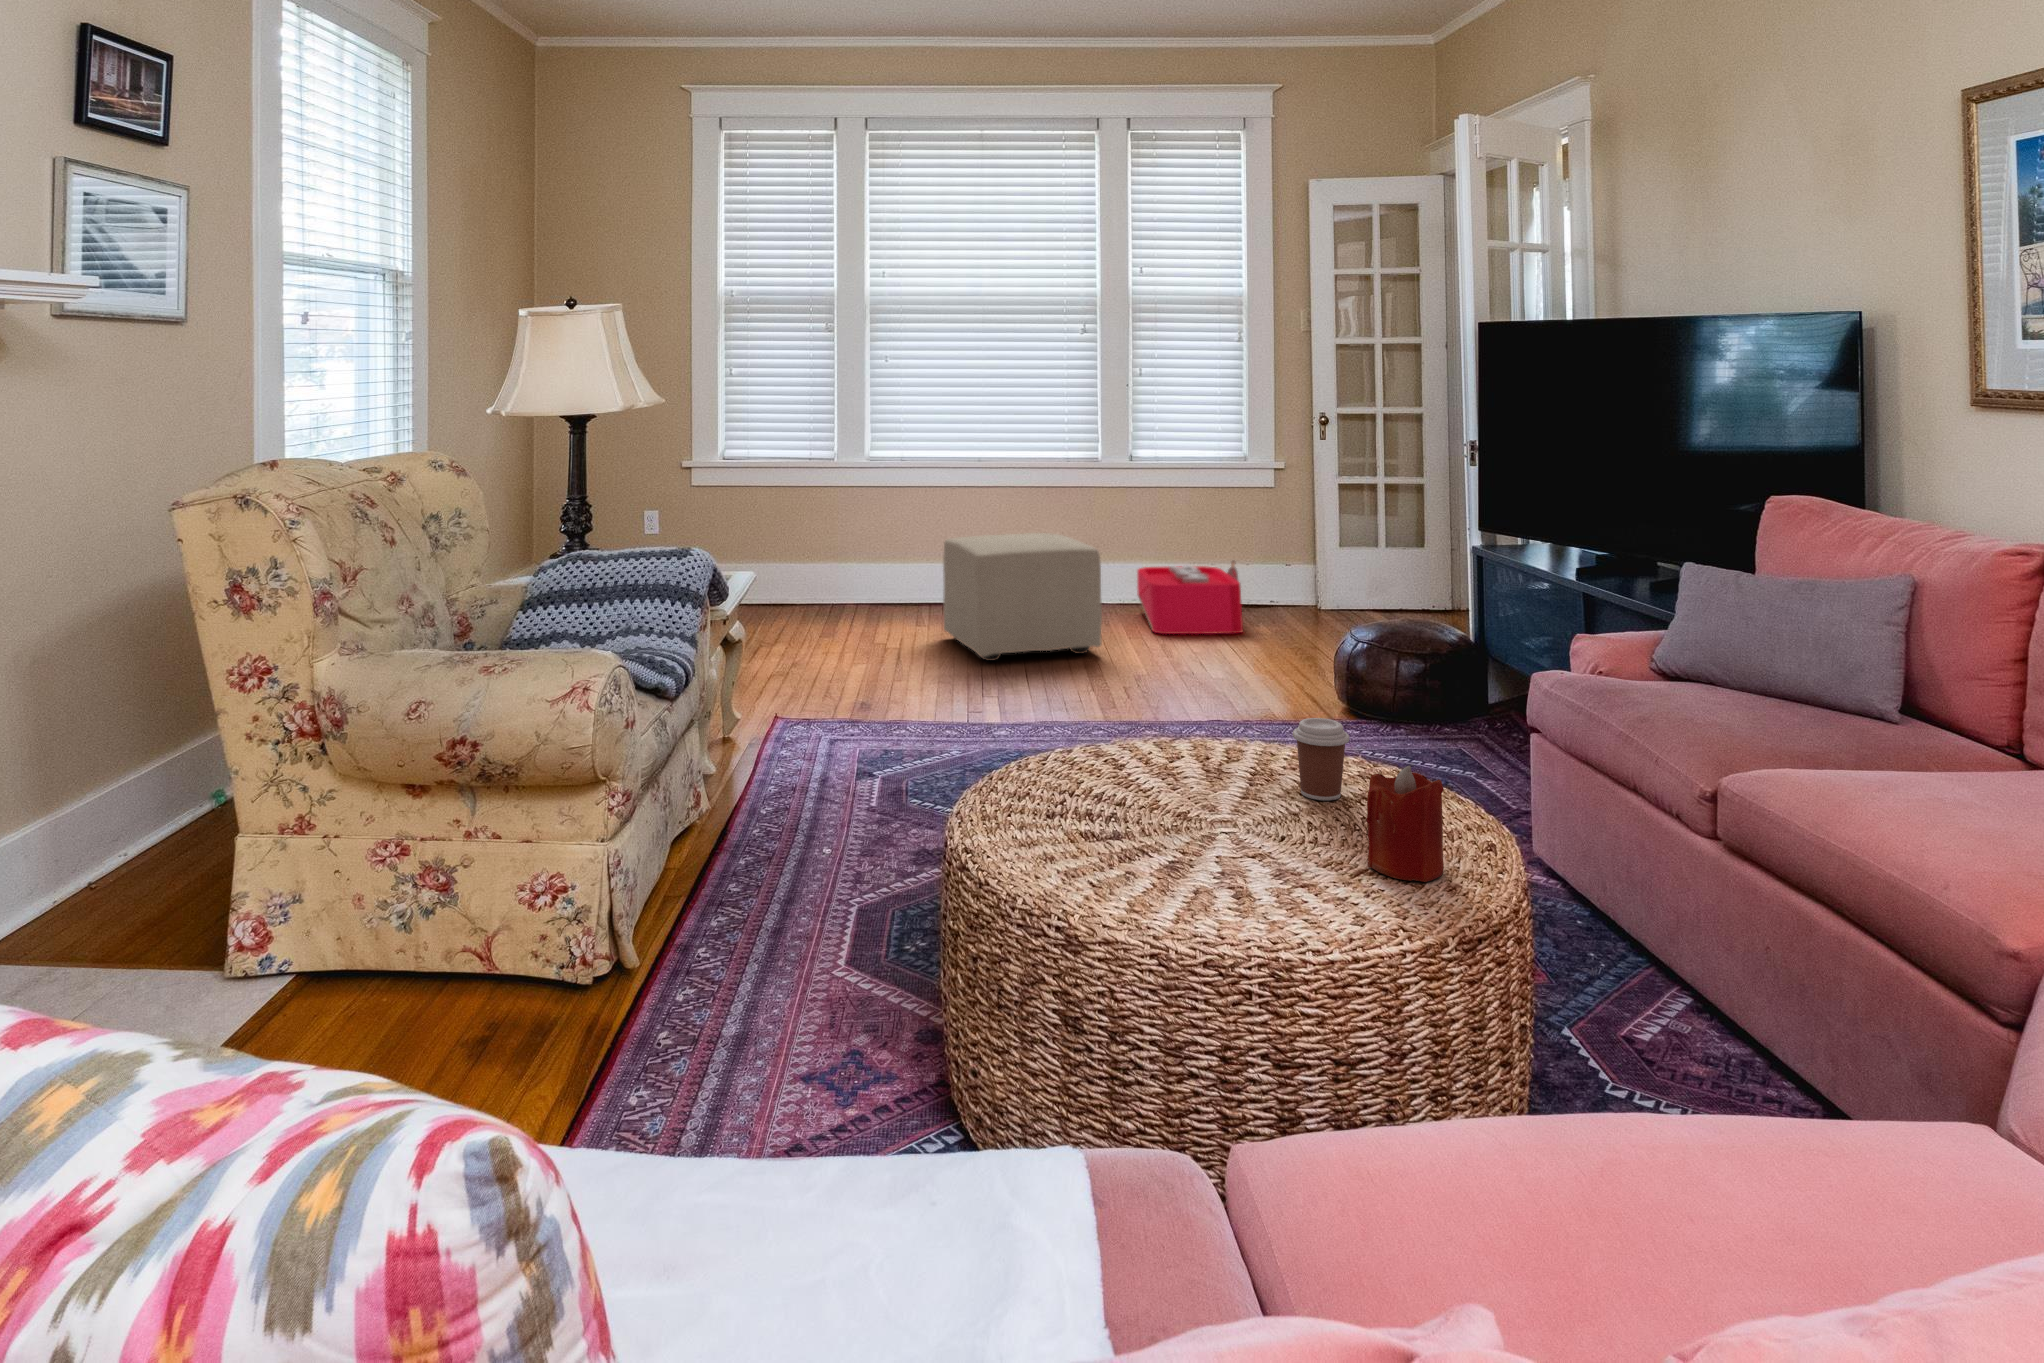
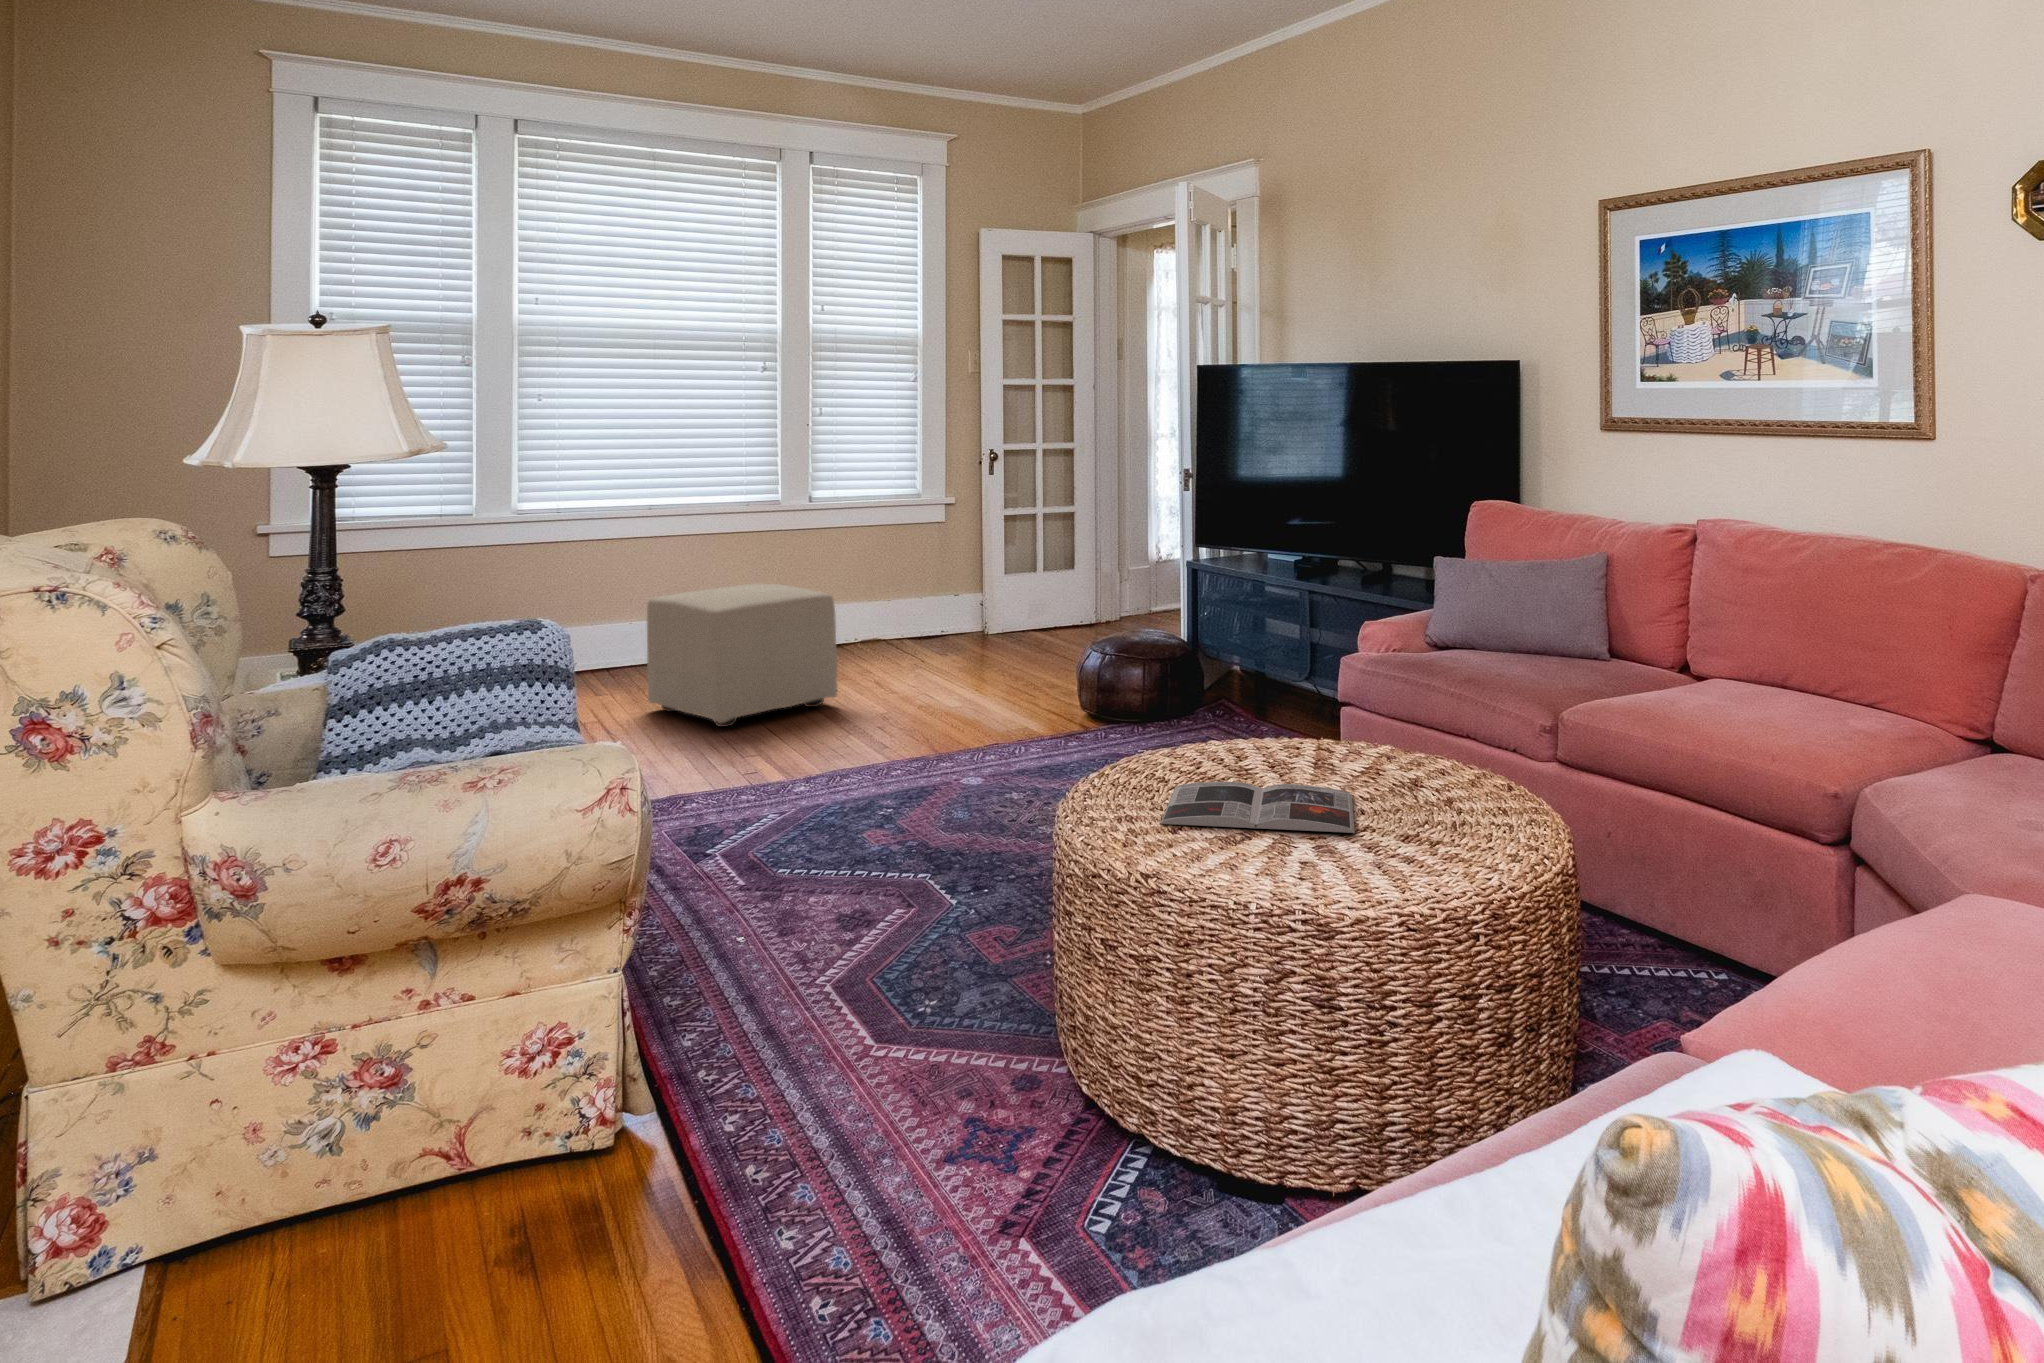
storage bin: present [1137,560,1243,634] -> none [832,598,951,677]
coffee cup: present [1293,718,1349,801] -> none [1301,701,1349,771]
candle: present [1366,766,1444,882] -> none [1423,720,1483,813]
magazine: none [1057,782,1299,871] -> present [1161,782,1354,833]

